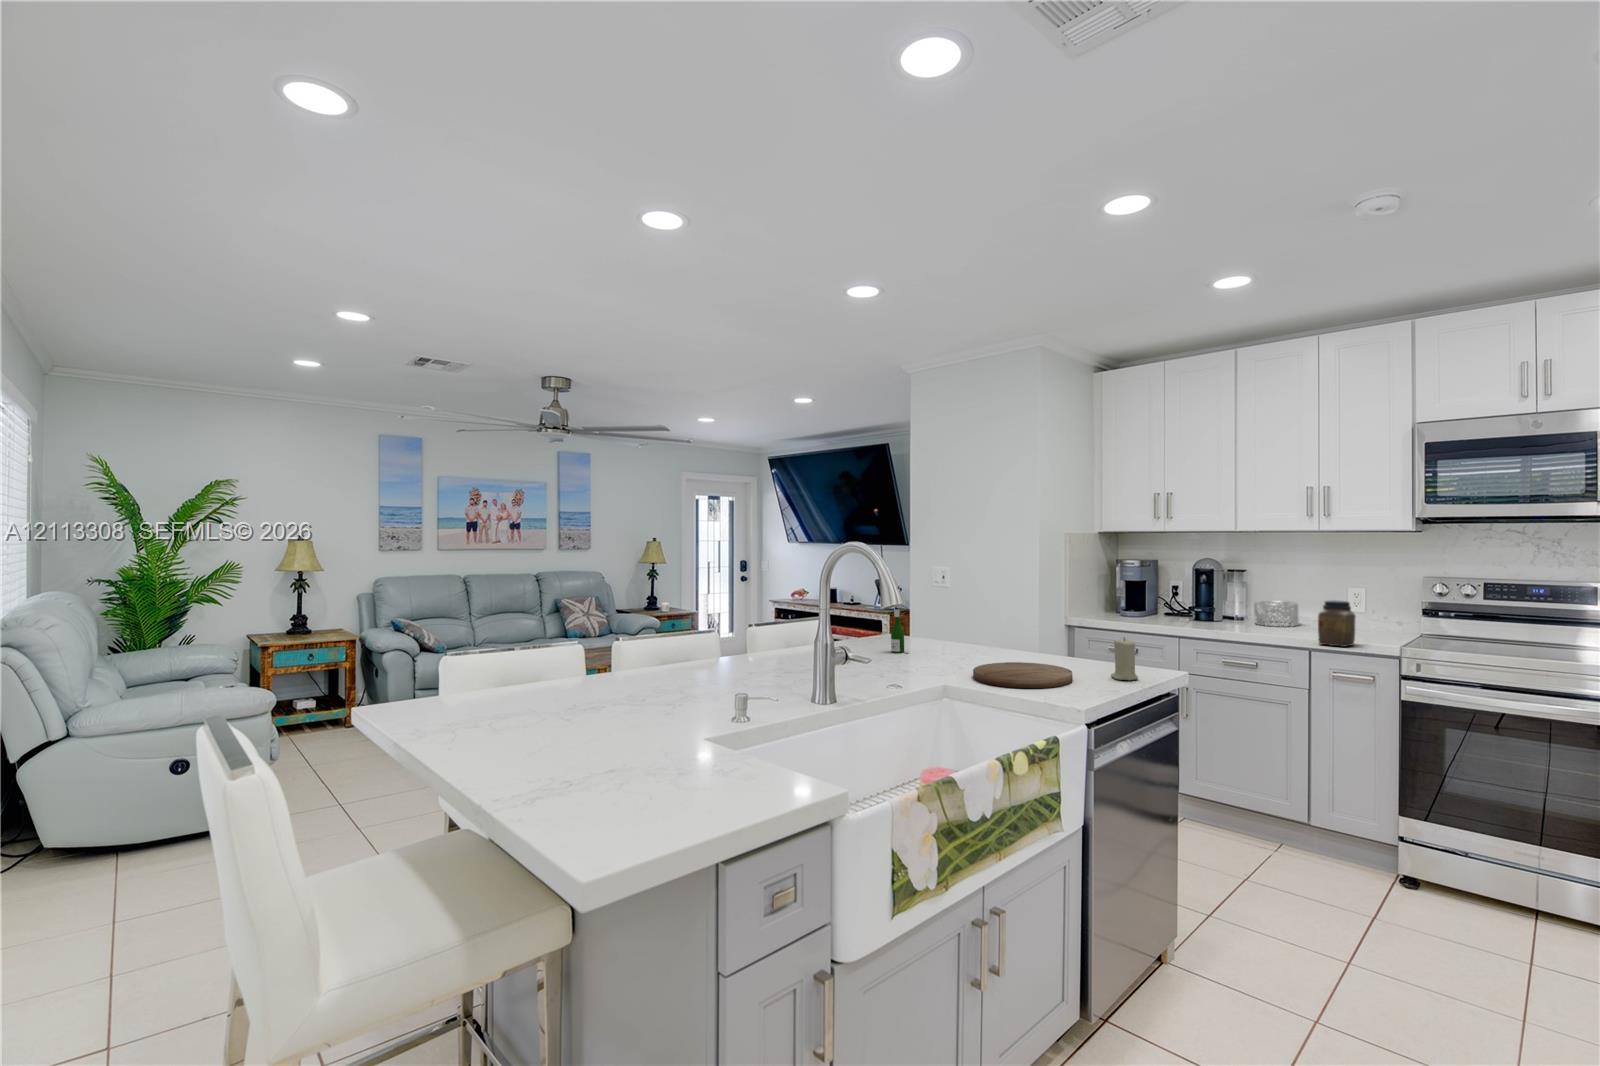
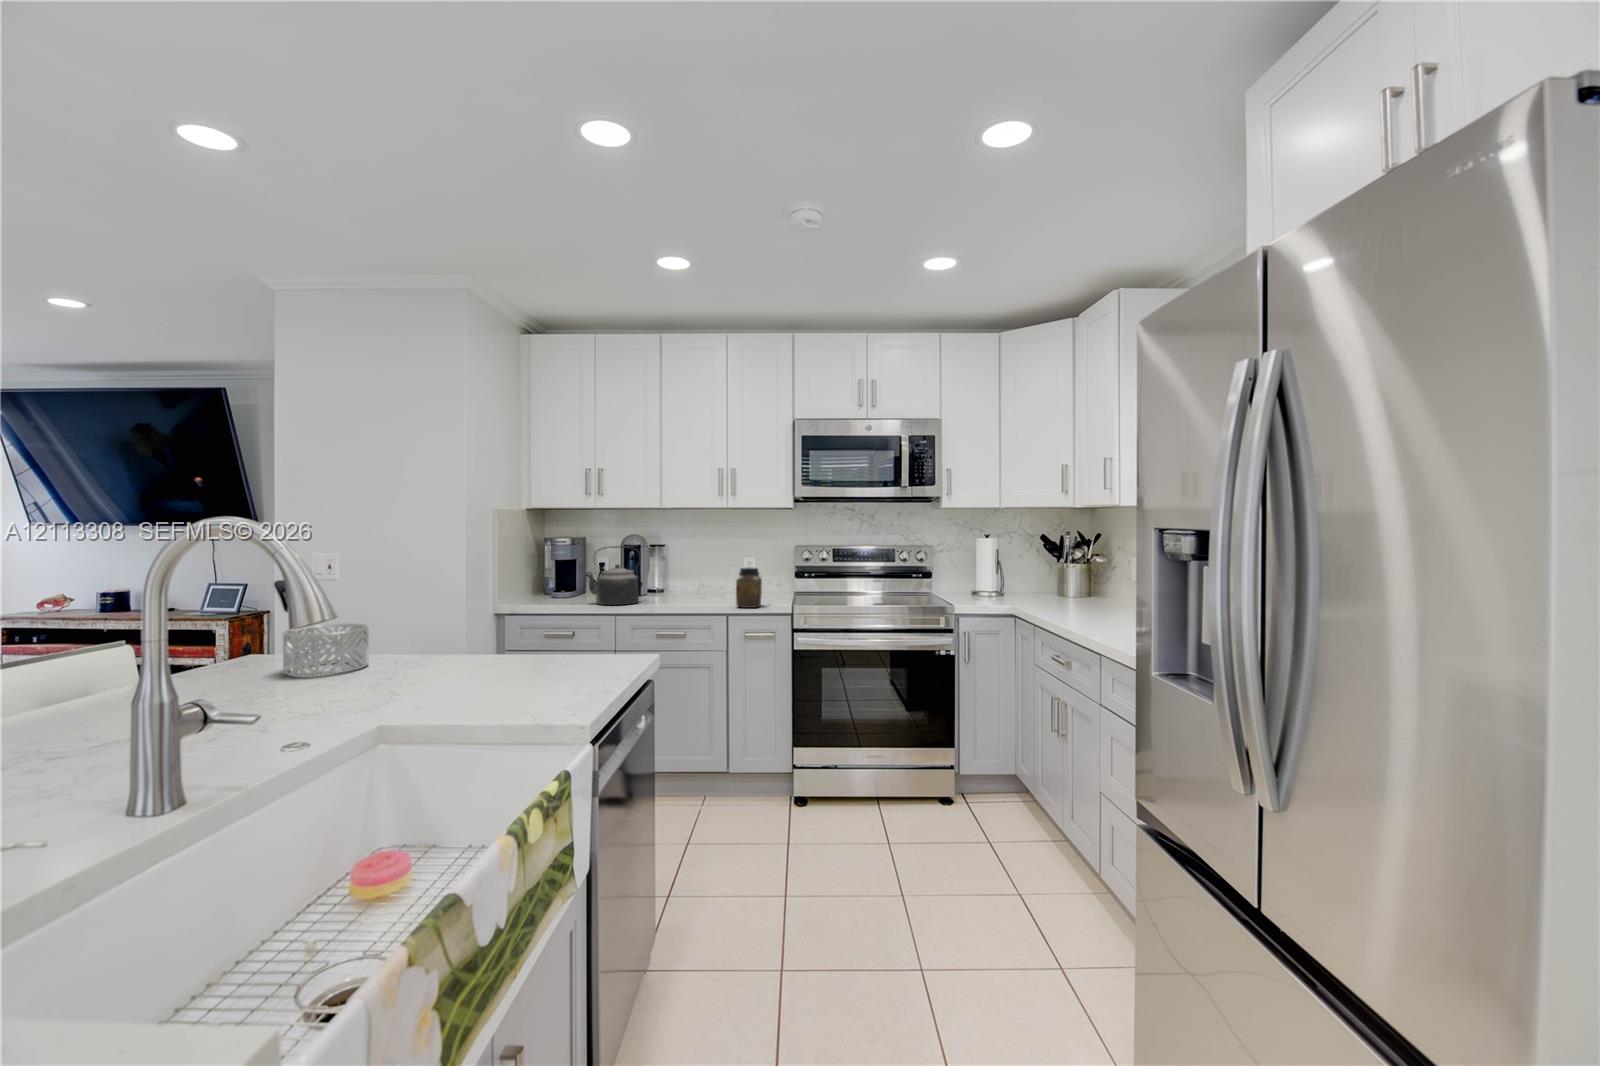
kettle: none [1150,571,1210,630] -> present [585,546,639,605]
wine bottle: present [891,586,909,653] -> none [231,564,267,670]
decorative bowl: present [1254,601,1299,627] -> present [283,624,369,676]
candle: present [1111,638,1138,680] -> none [583,612,615,663]
cutting board: present [973,662,1072,688] -> none [392,657,540,697]

